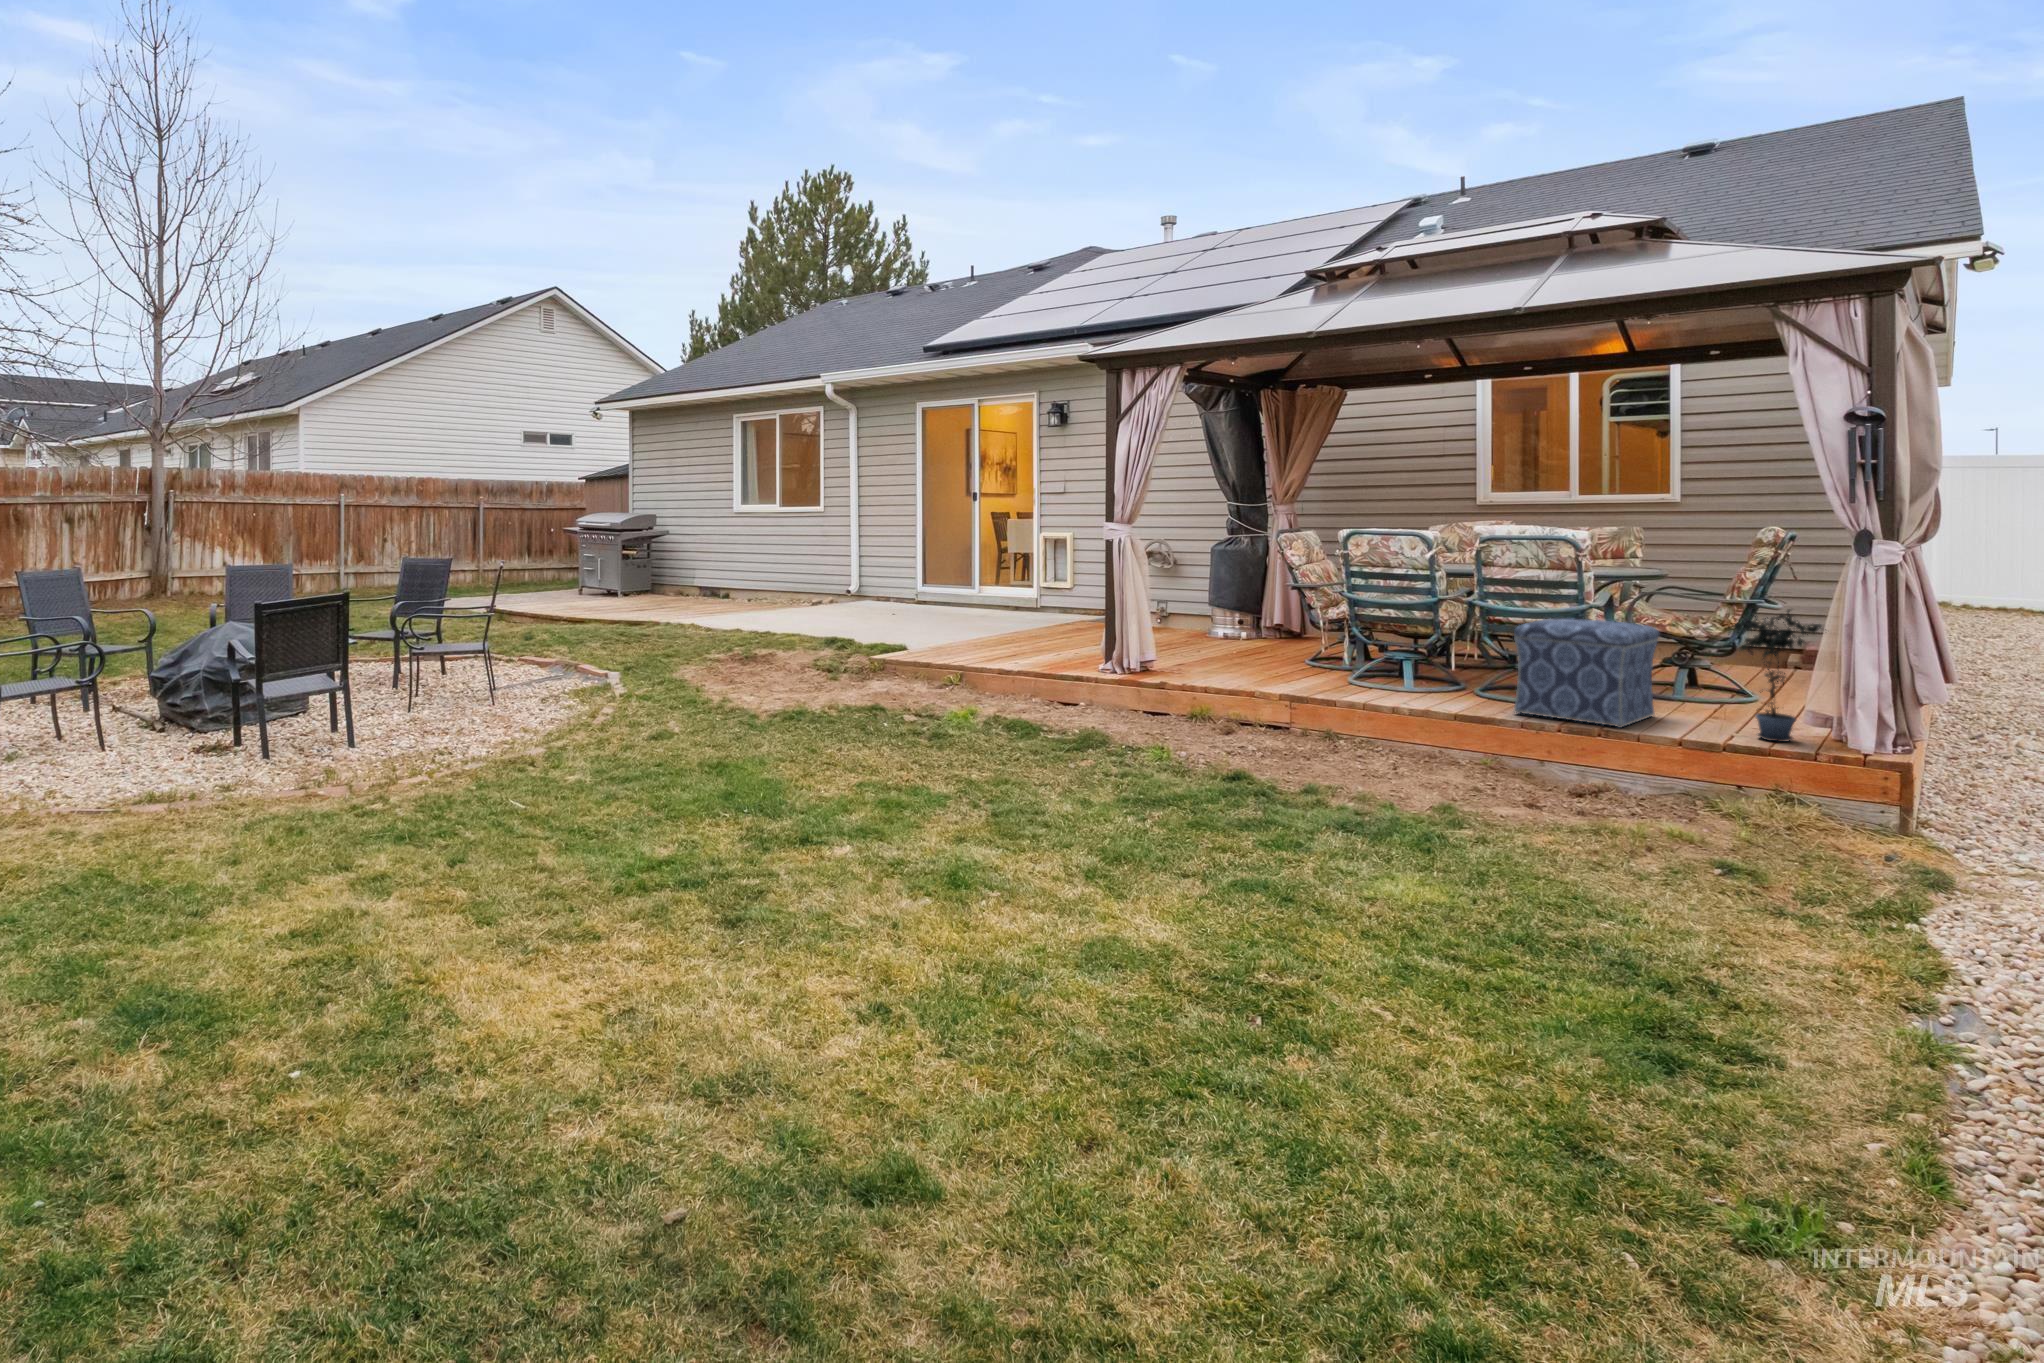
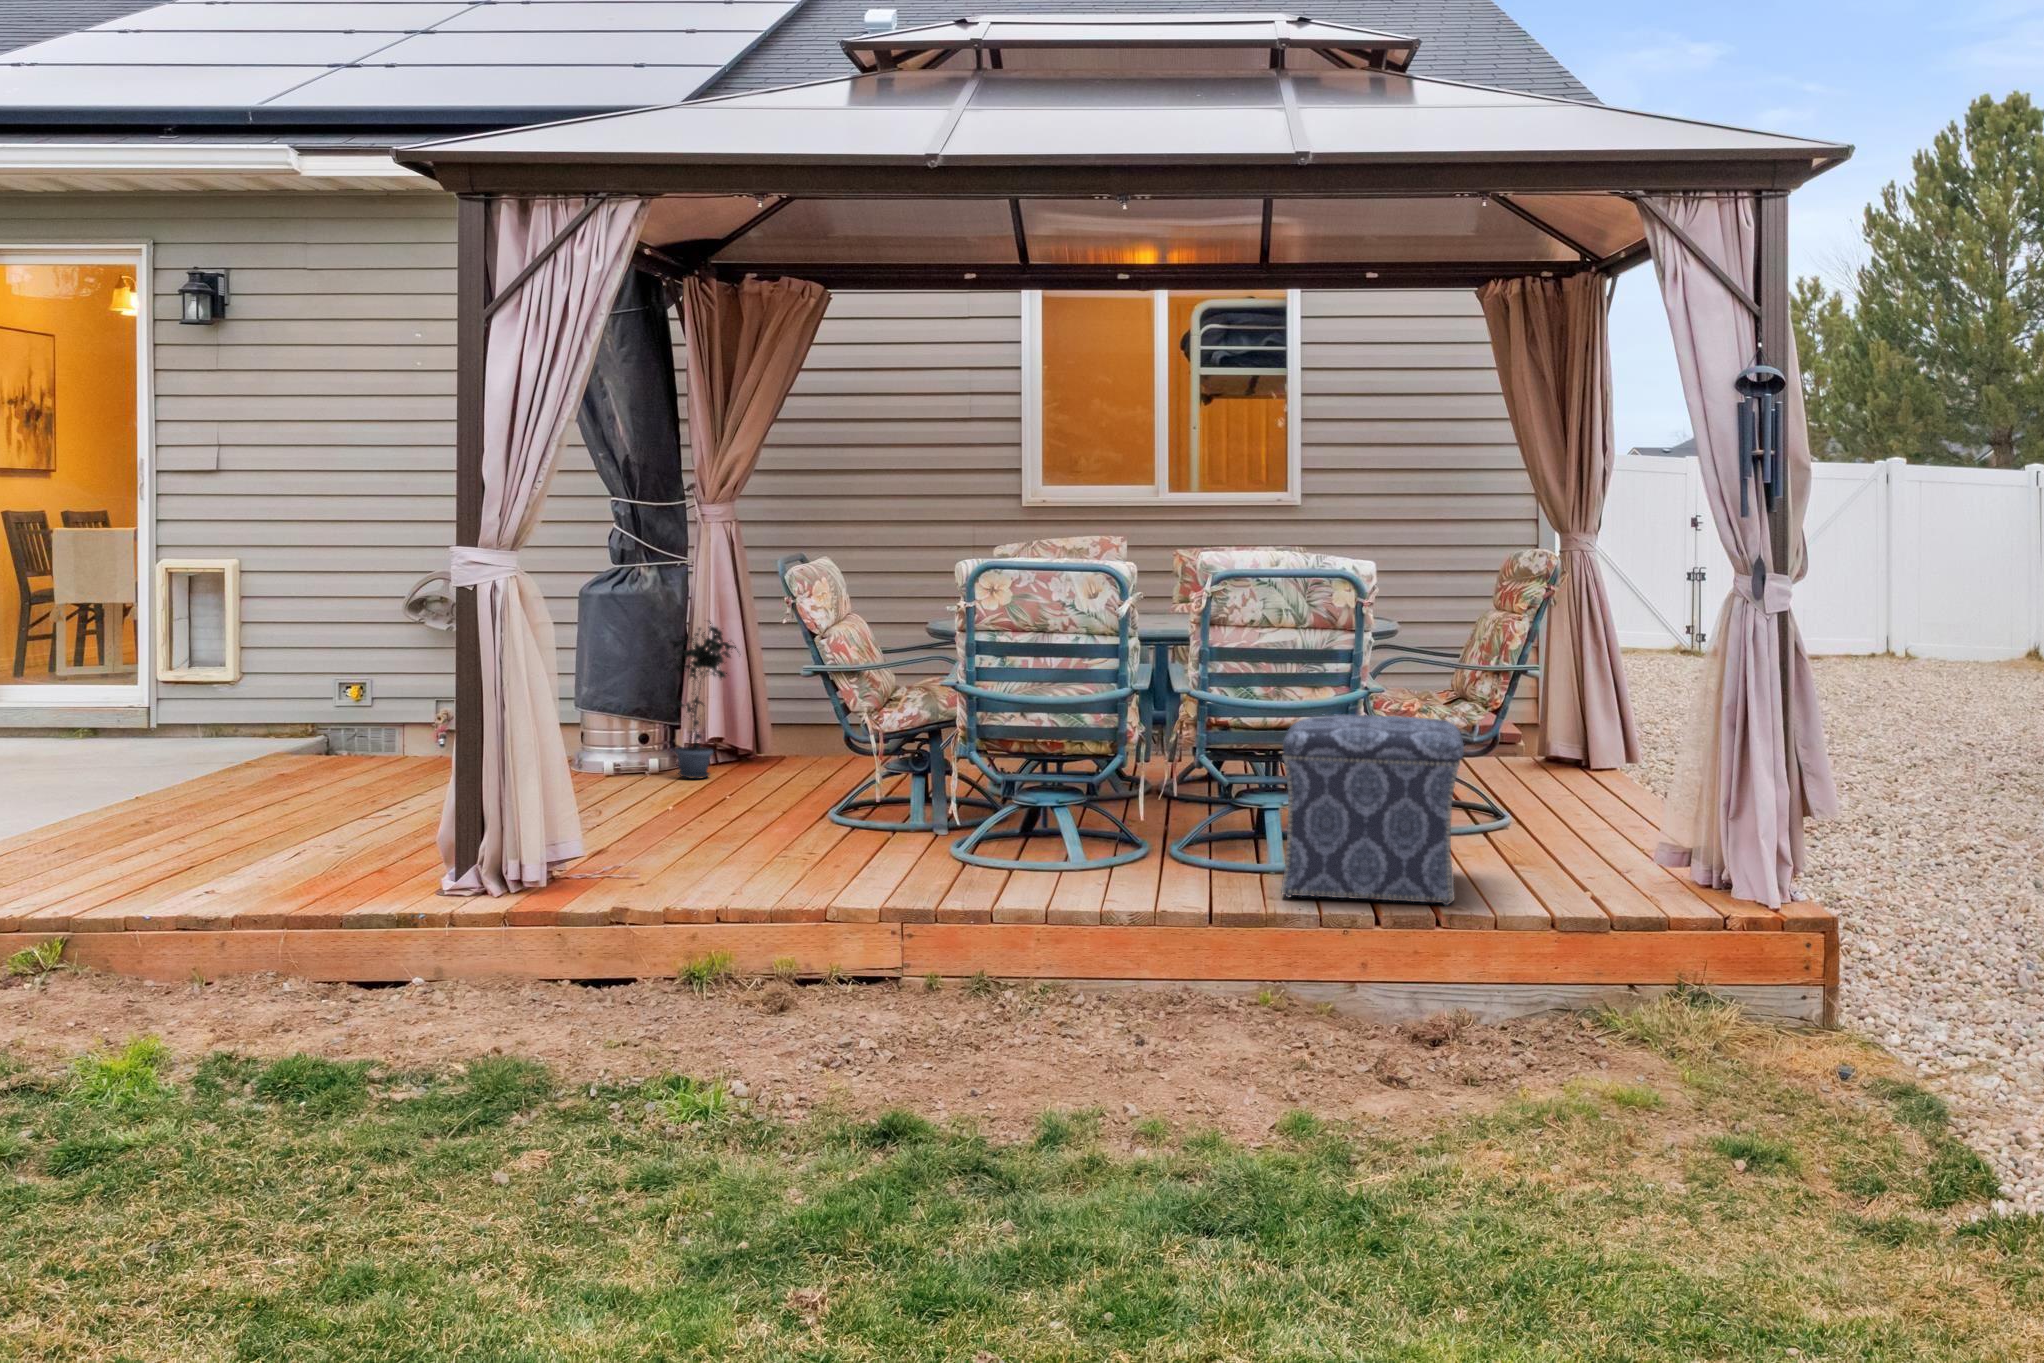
potted plant: present [1728,609,1821,742] -> present [667,621,739,779]

